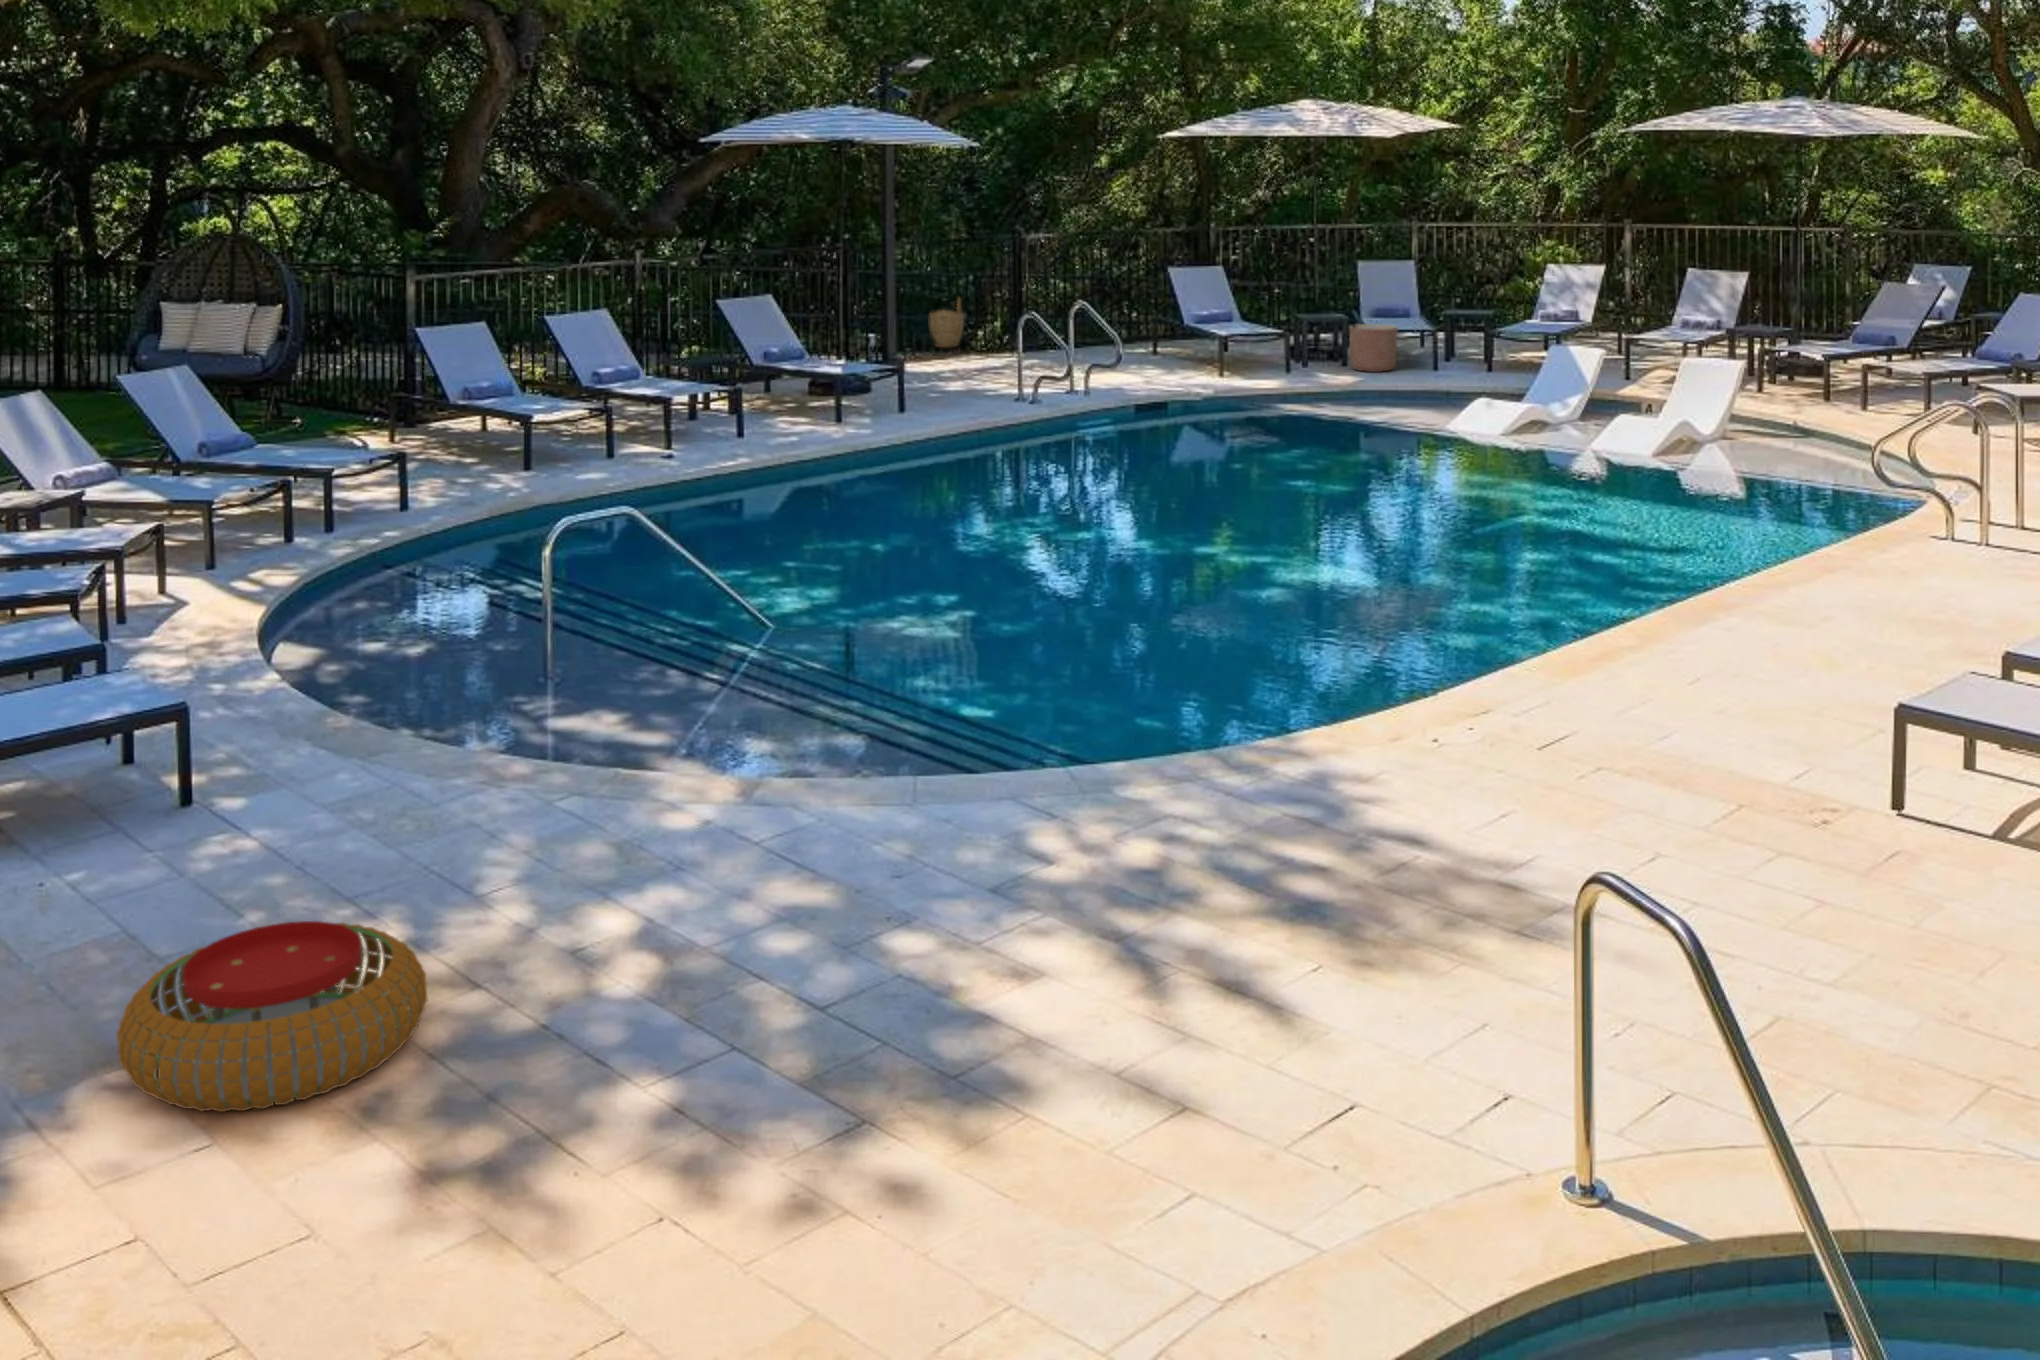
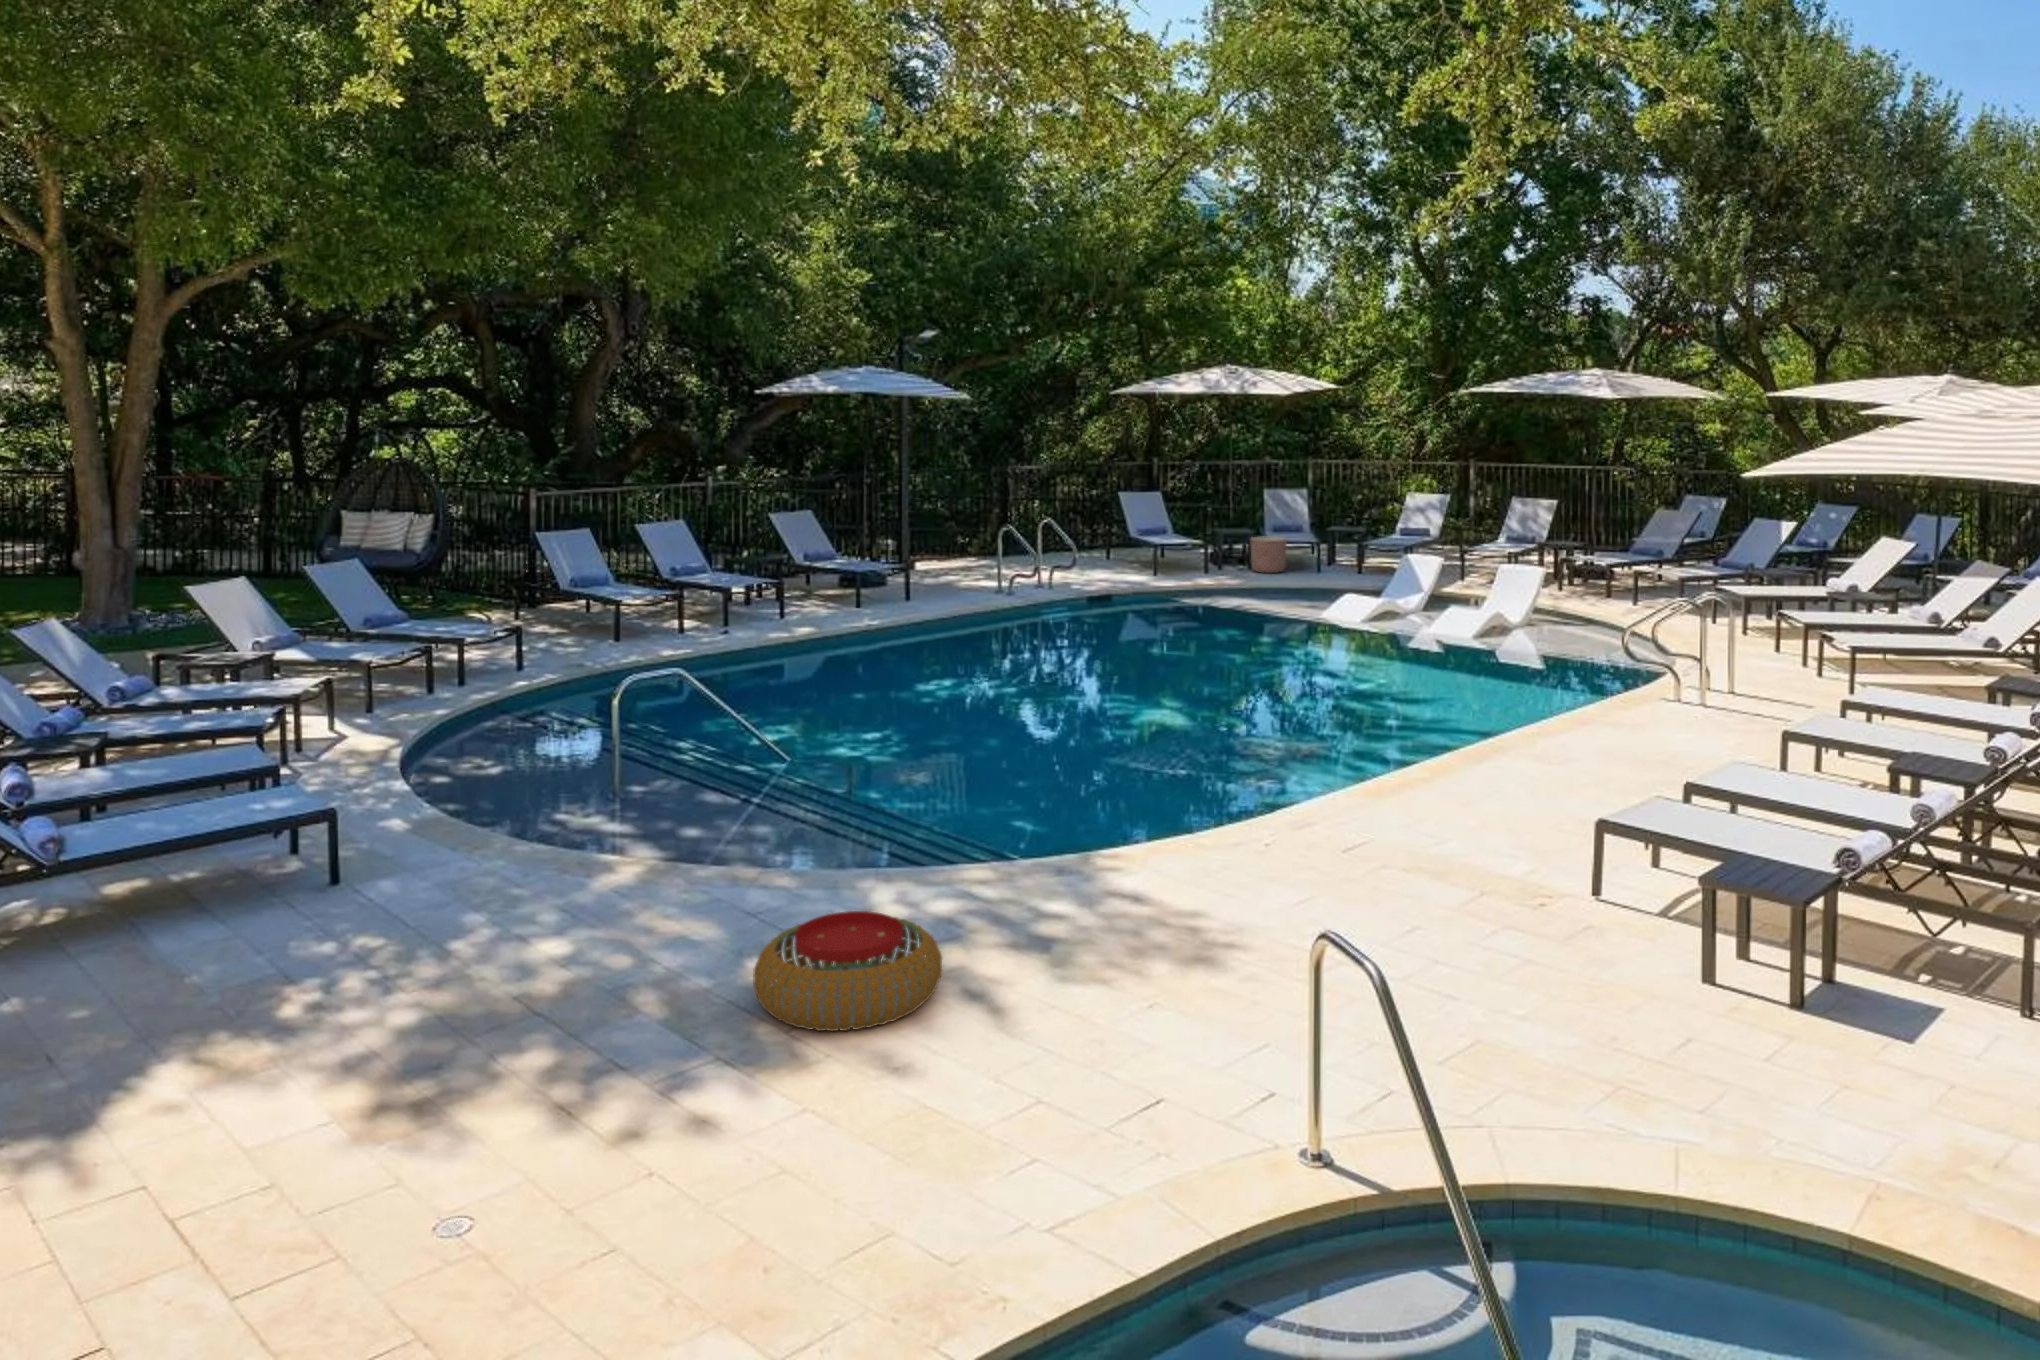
woven basket: present [930,298,964,348] -> none [934,513,961,552]
pouf: present [117,921,427,1112] -> present [753,911,942,1031]

